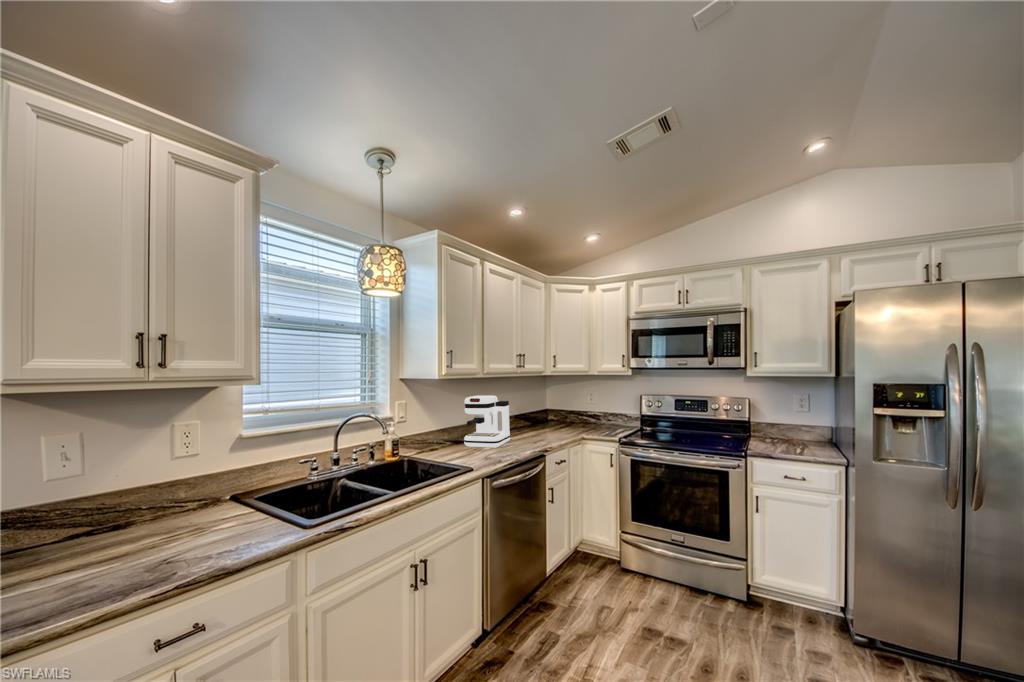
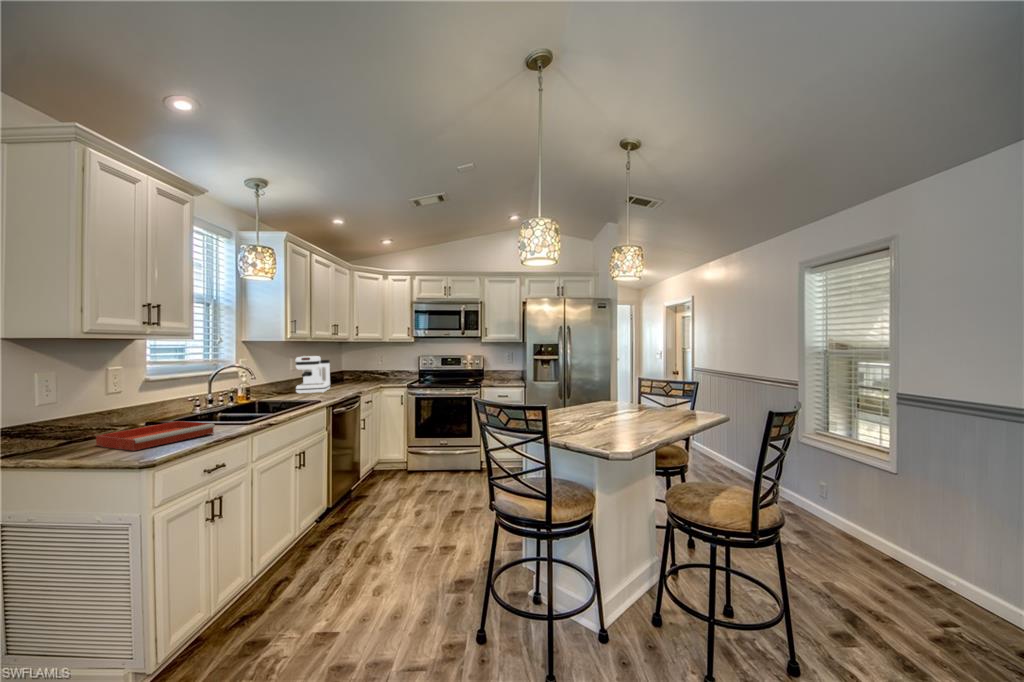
tray: none [39,512,216,597] -> present [96,421,215,451]

